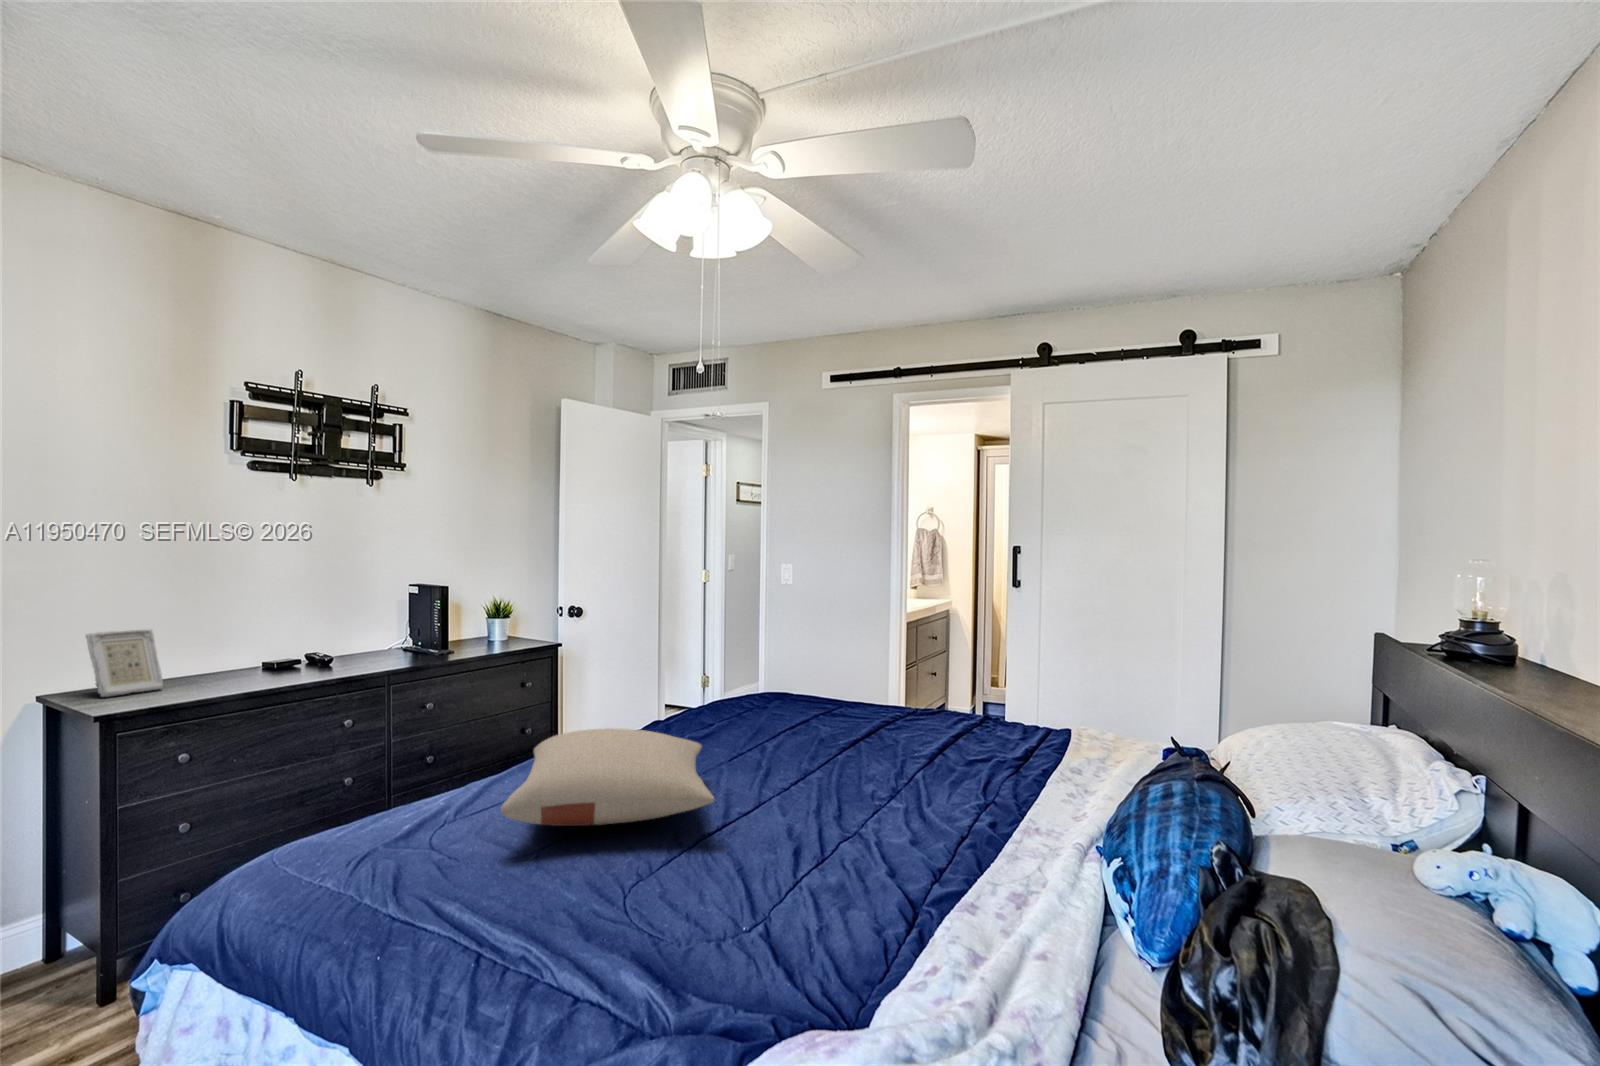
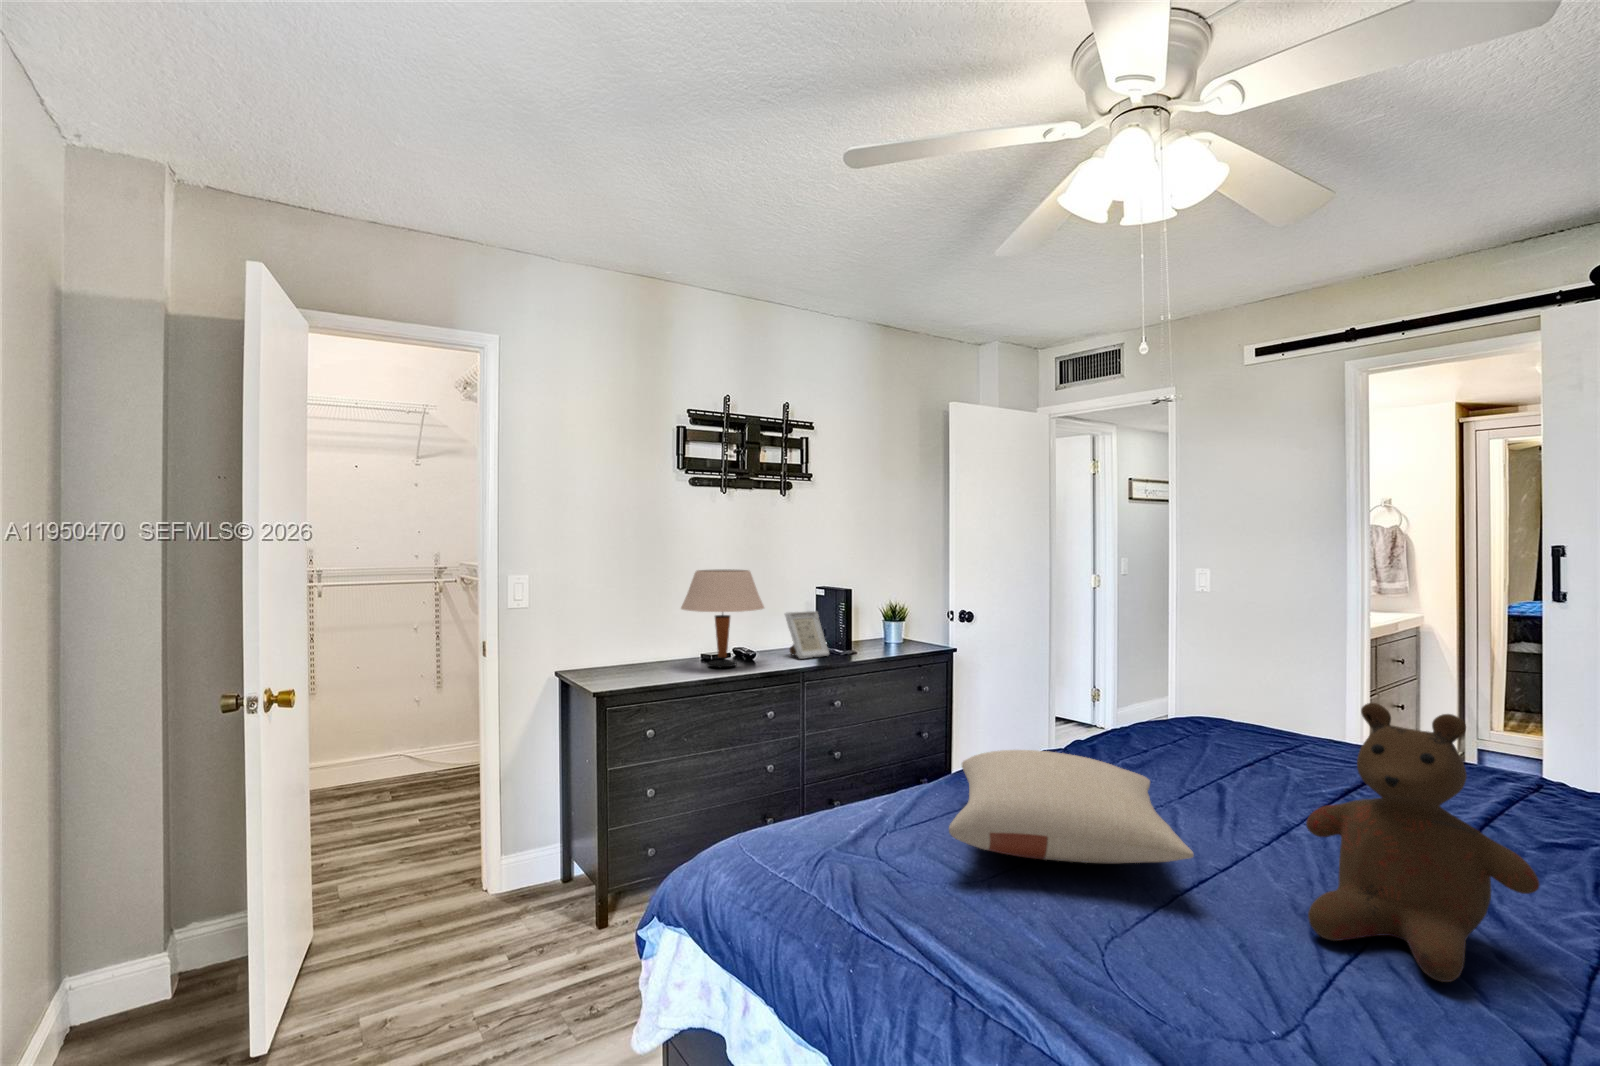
table lamp: none [224,566,340,680] -> present [681,570,764,668]
picture frame: present [86,630,163,697] -> present [785,611,829,659]
teddy bear: none [794,663,934,864] -> present [1306,703,1539,982]

